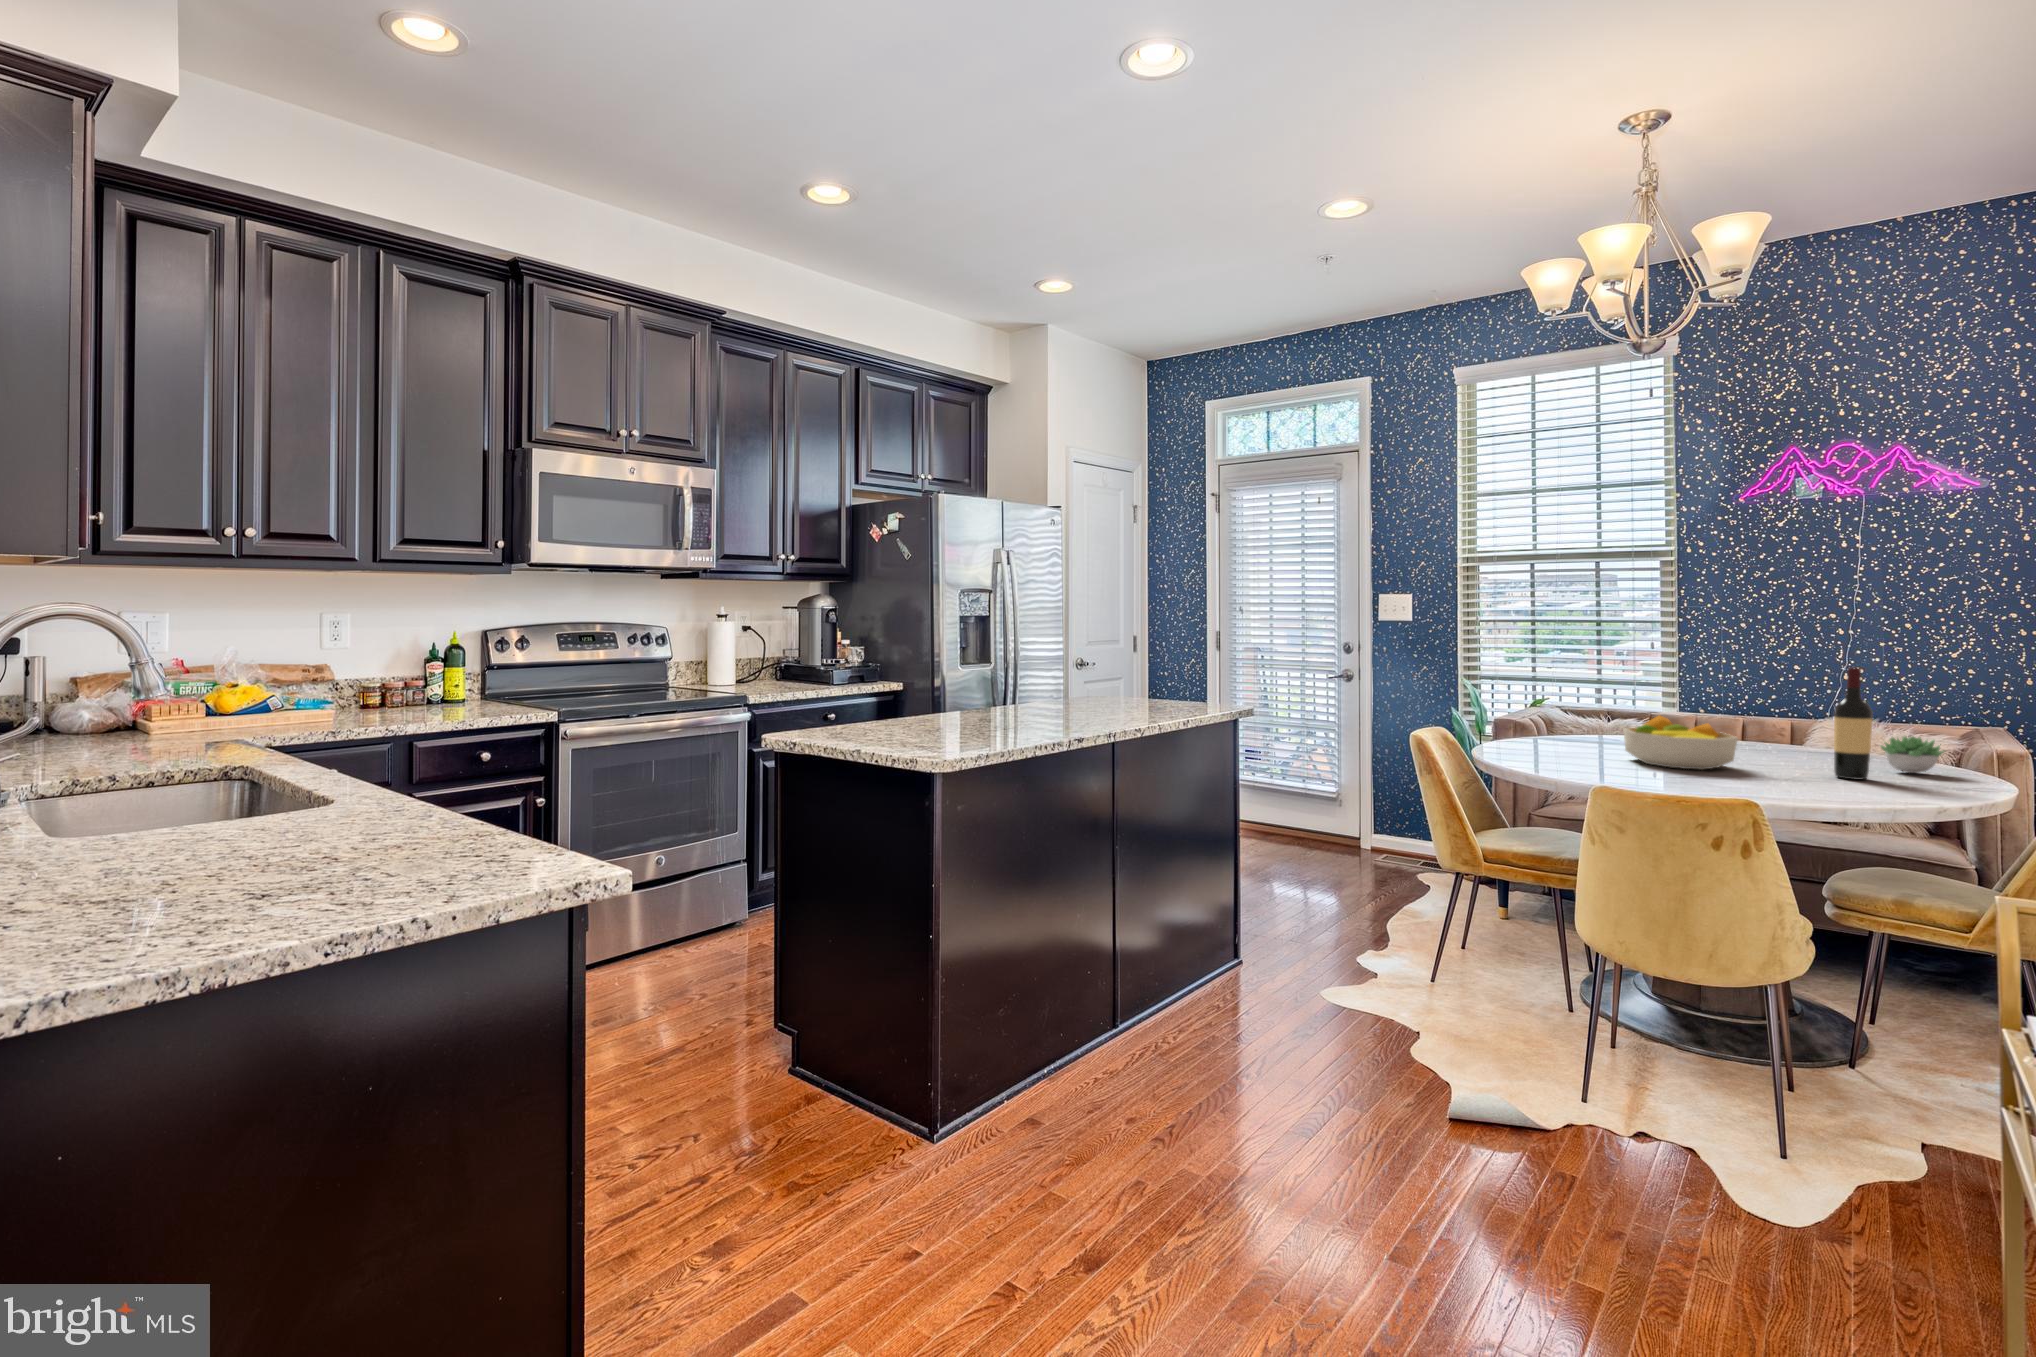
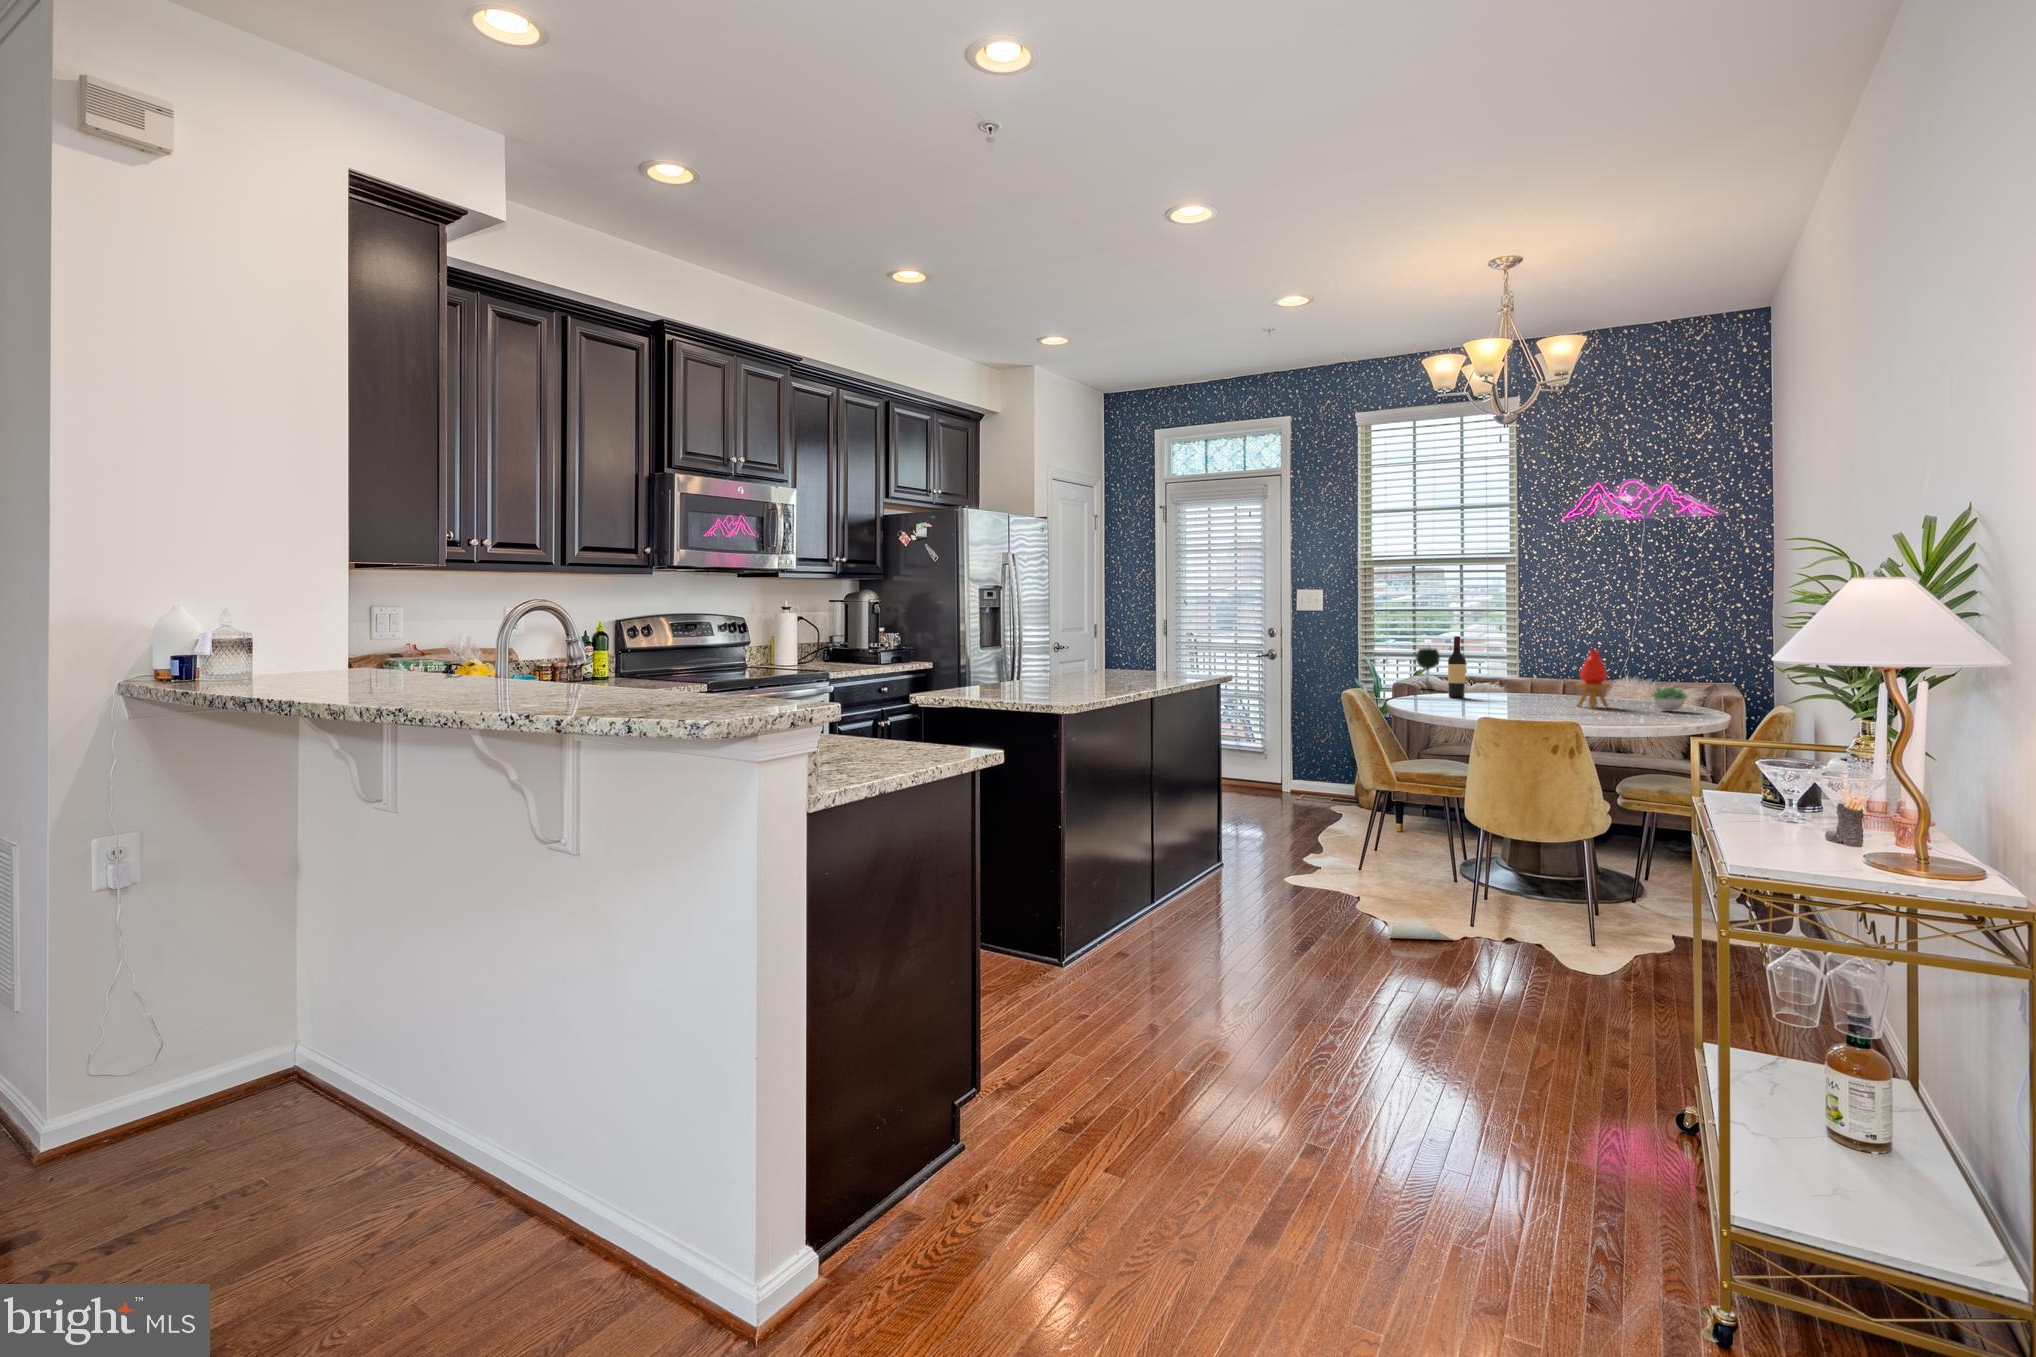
wine bottle: present [1834,667,1873,780] -> present [1448,636,1466,698]
wine glass: none [1528,672,1560,727] -> present [1416,648,1440,690]
vase: none [1756,679,1817,765] -> present [1575,650,1612,708]
fruit bowl: present [1623,716,1738,770] -> none [1489,676,1564,711]

